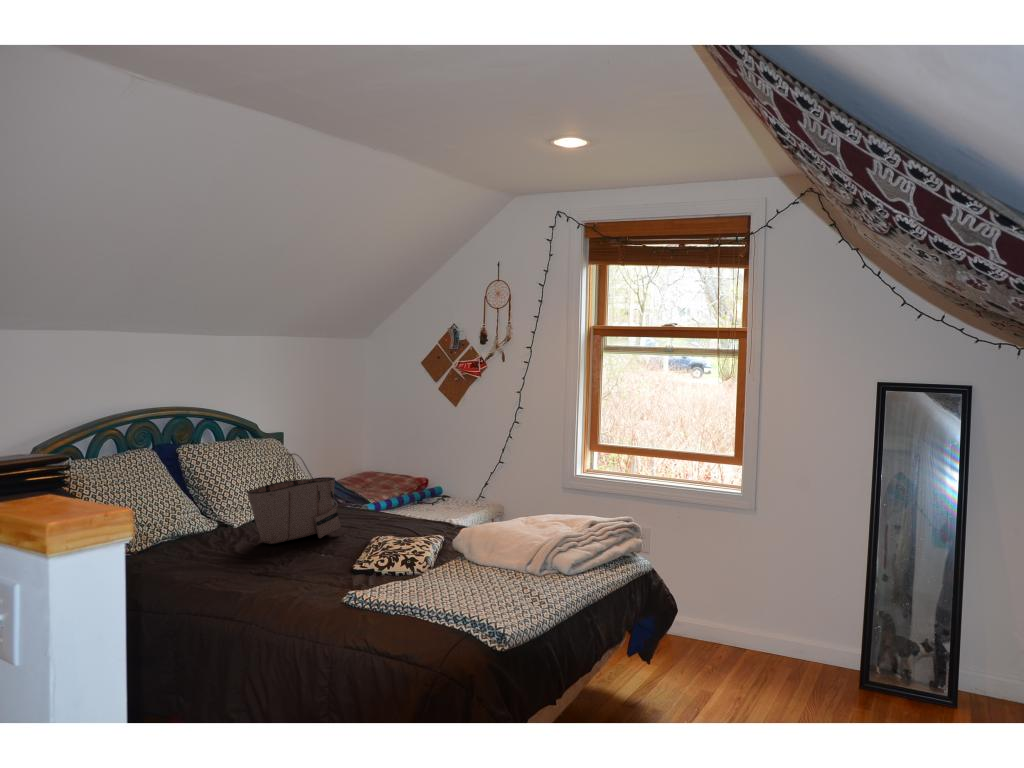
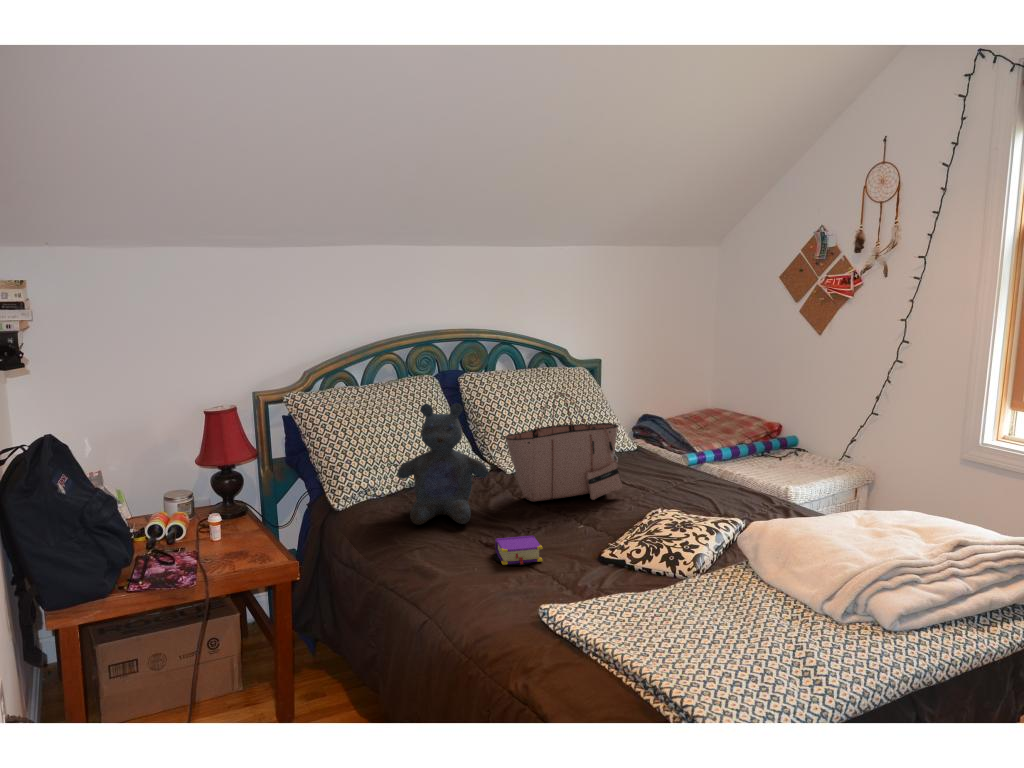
stuffed bear: none [158,465,239,568] -> present [397,404,488,525]
book: none [253,561,327,588] -> present [494,536,543,565]

